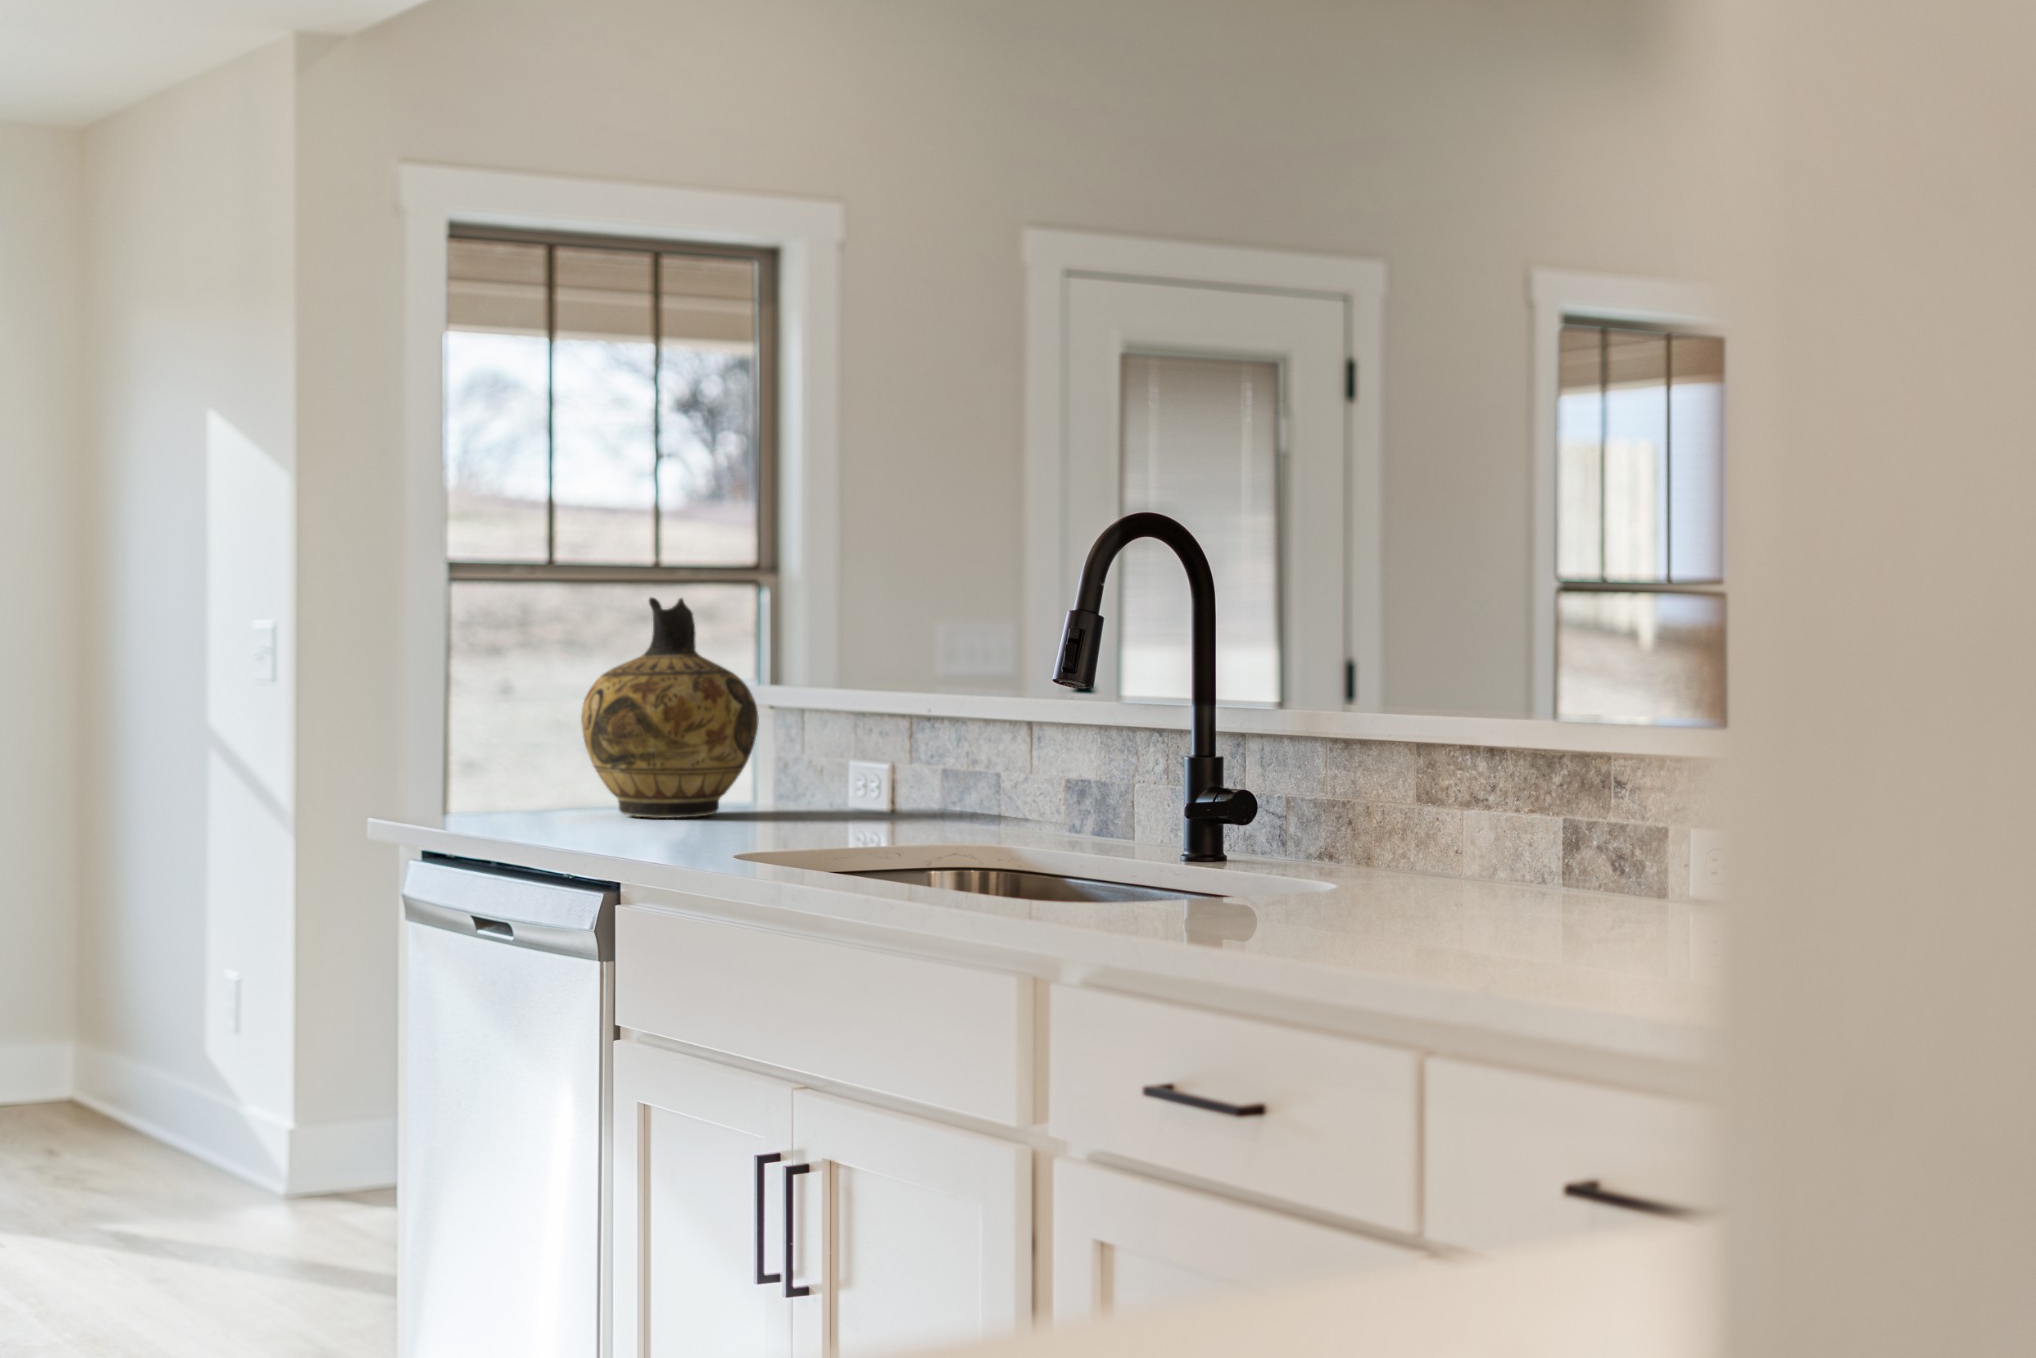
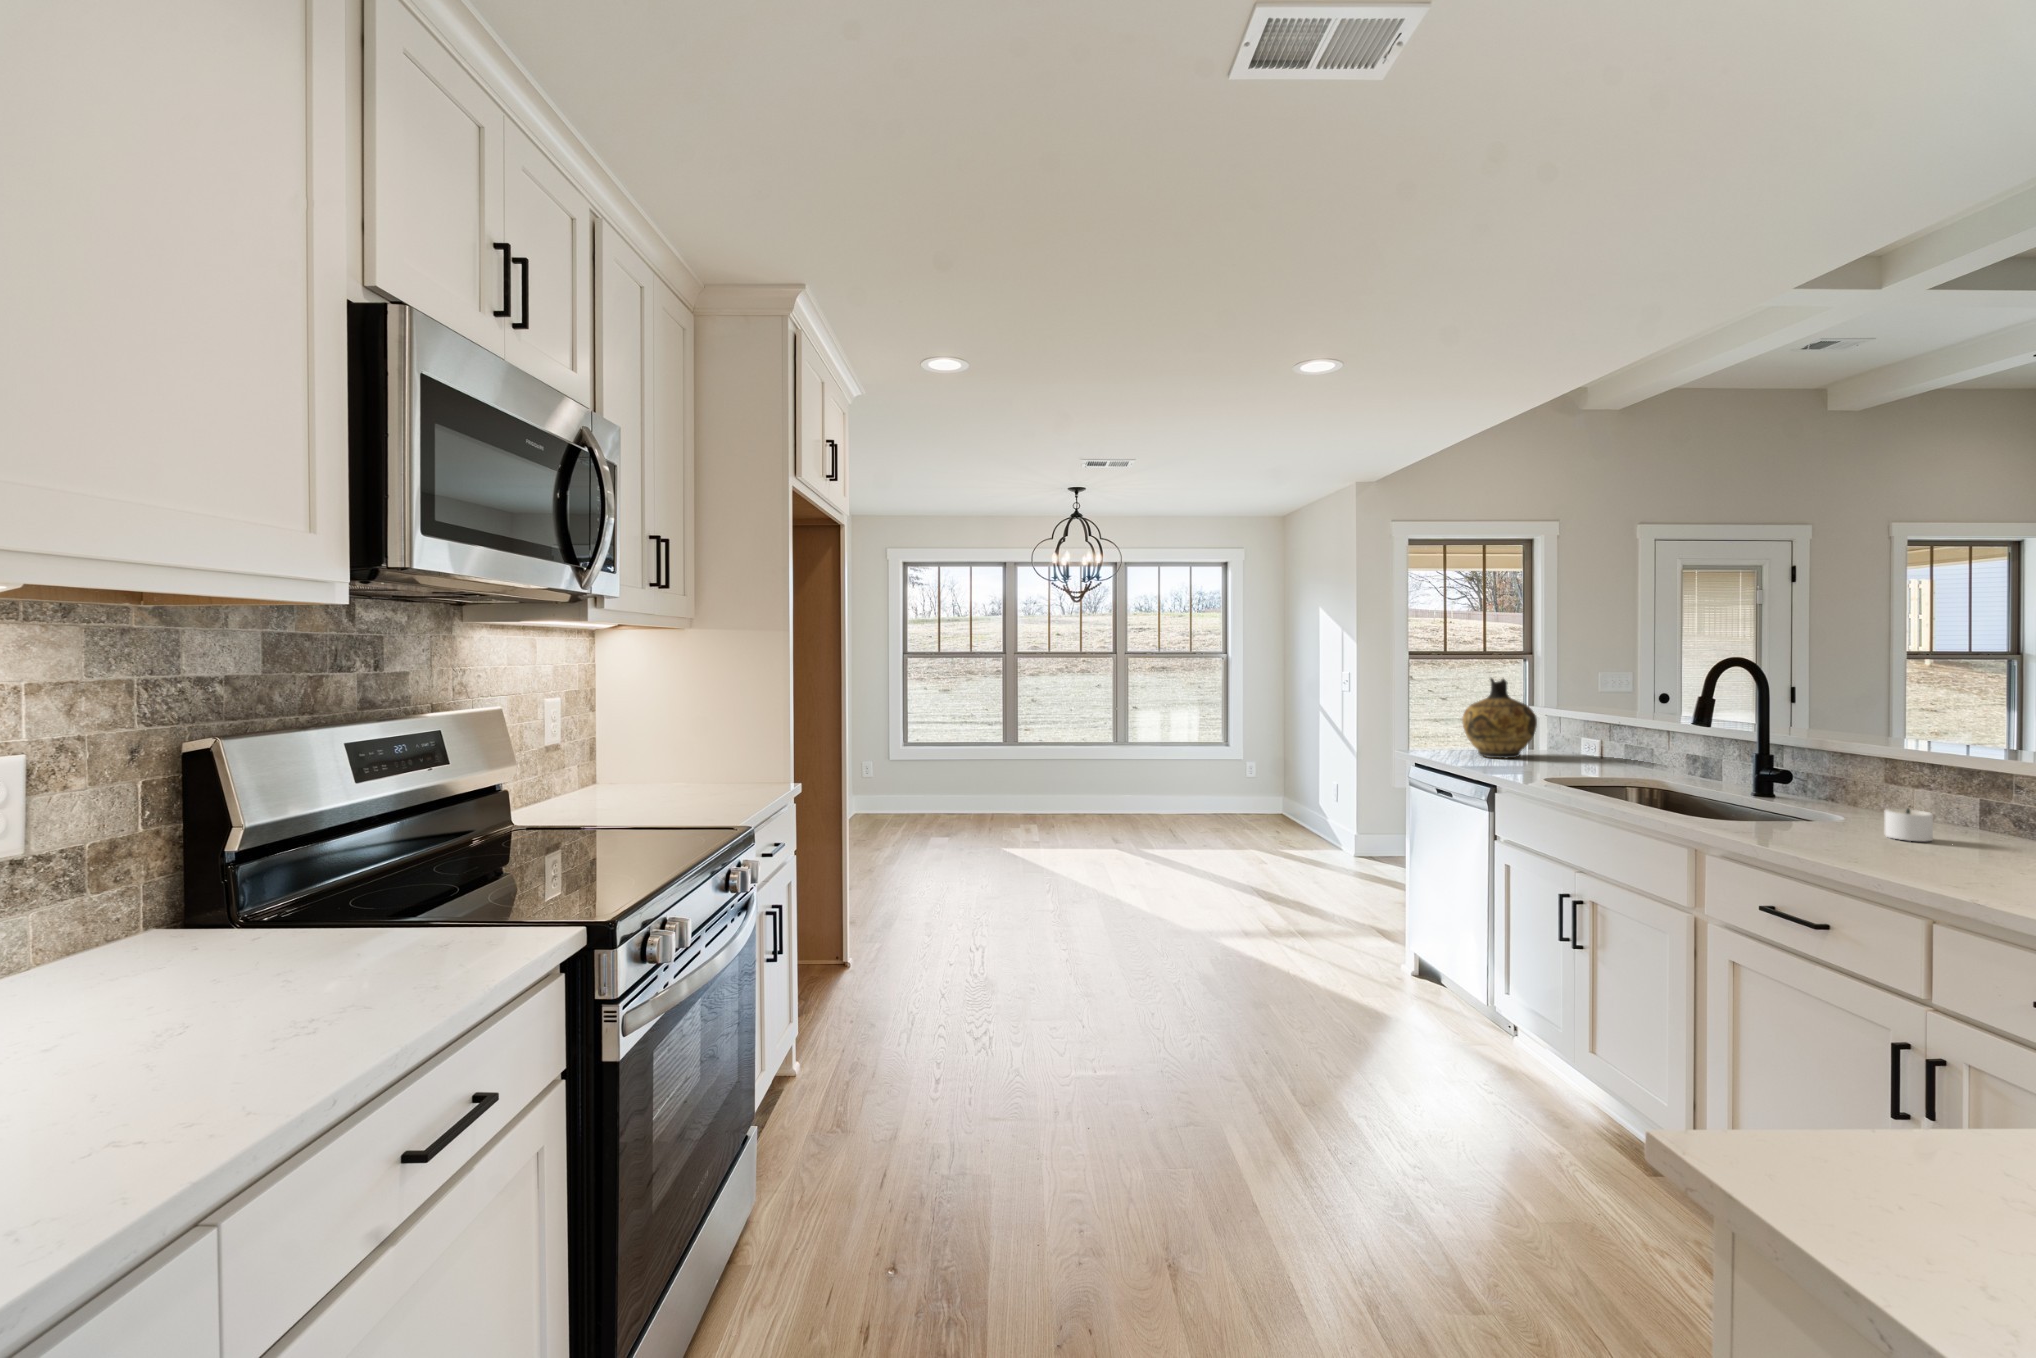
candle: none [1416,834,1531,914] -> present [1885,809,1933,841]

